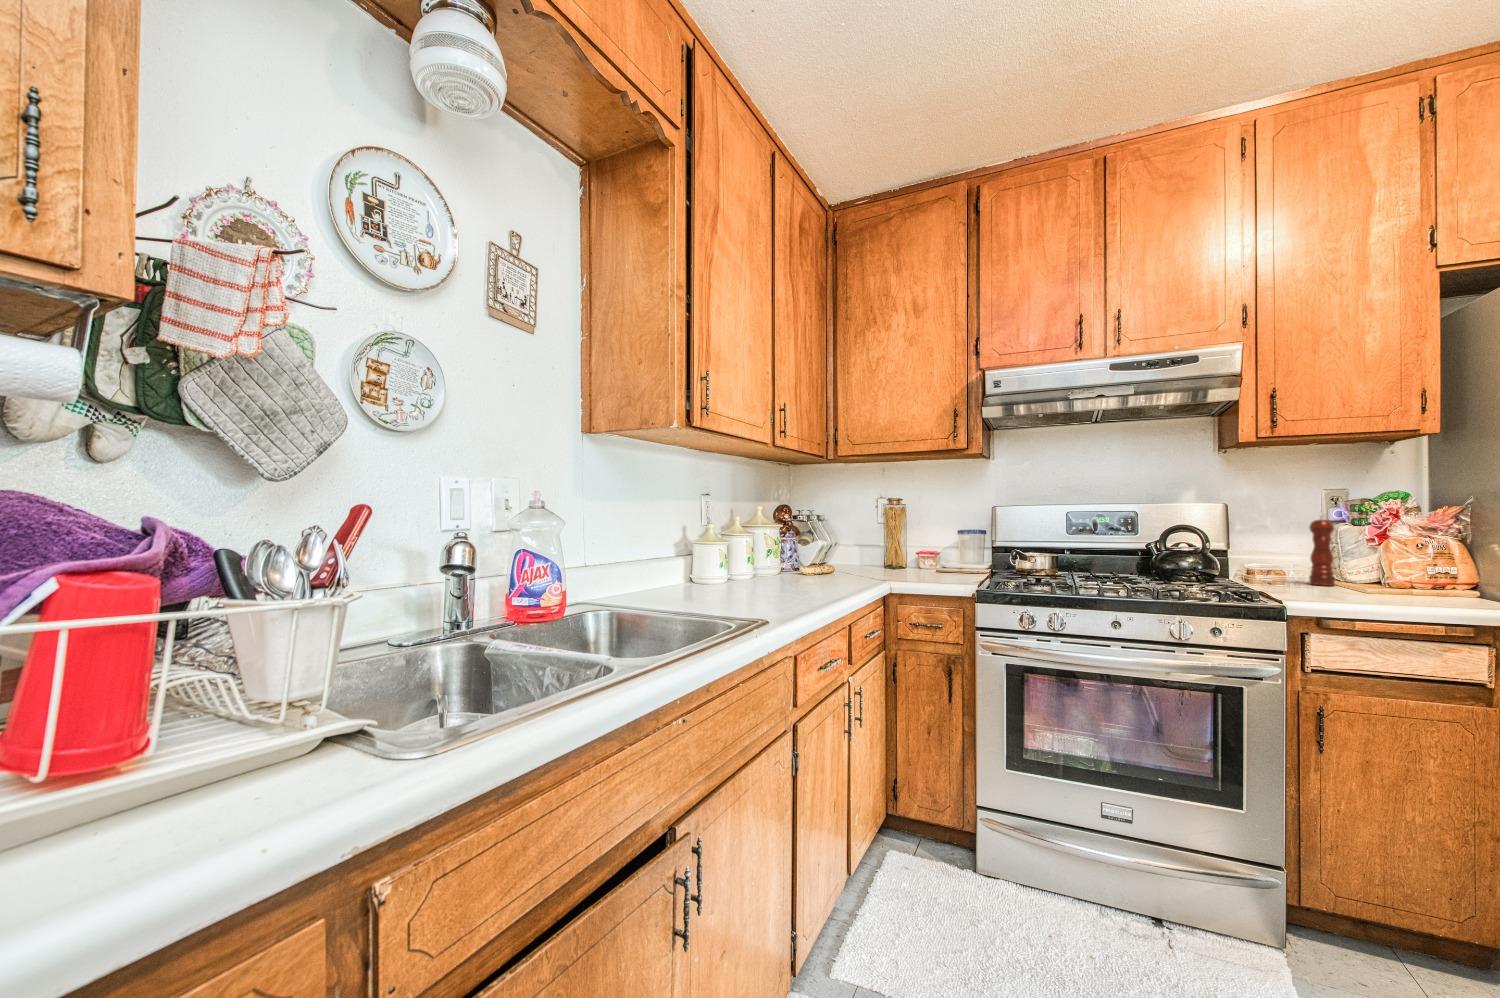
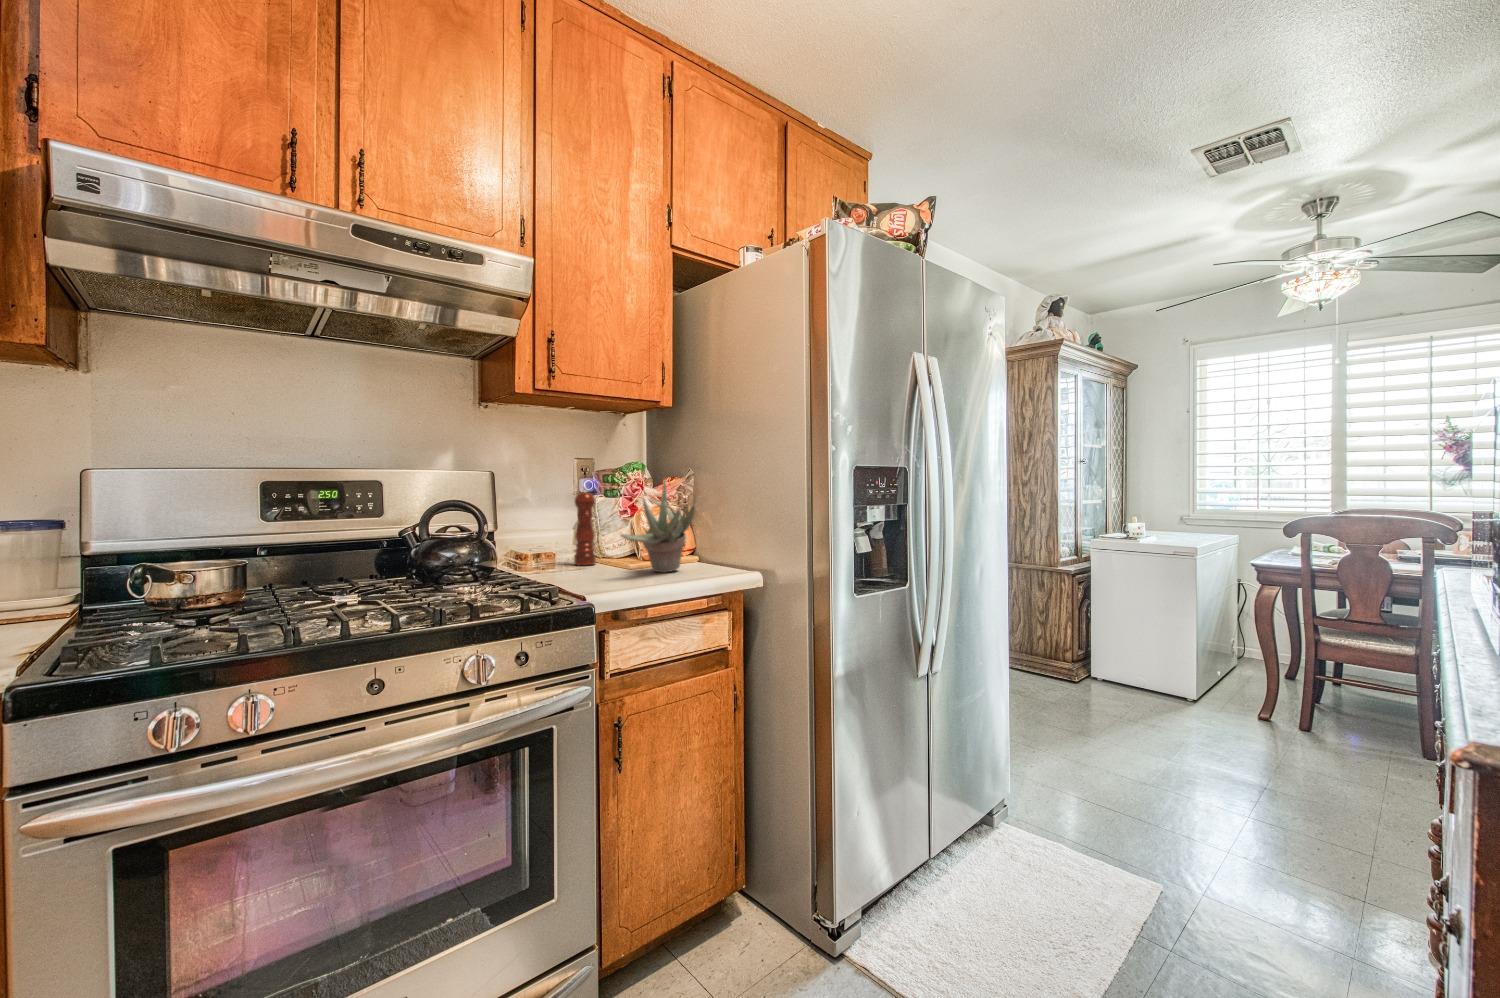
succulent plant: none [1334,508,1448,599] -> present [621,479,696,572]

